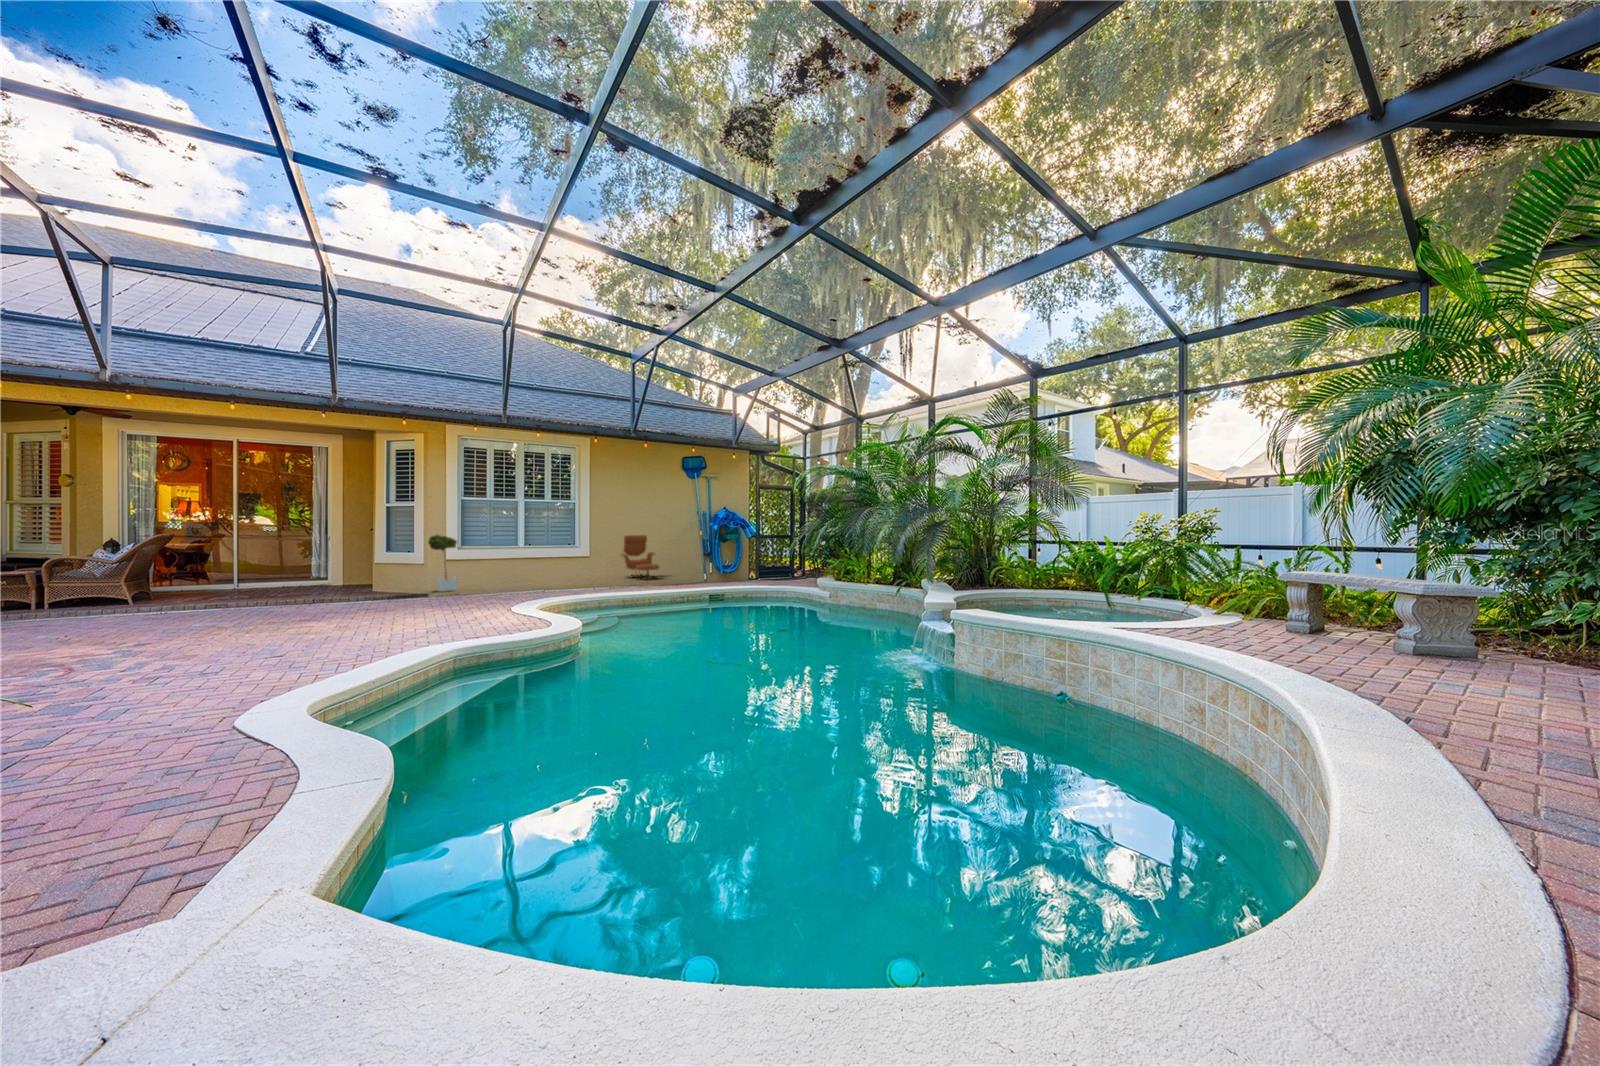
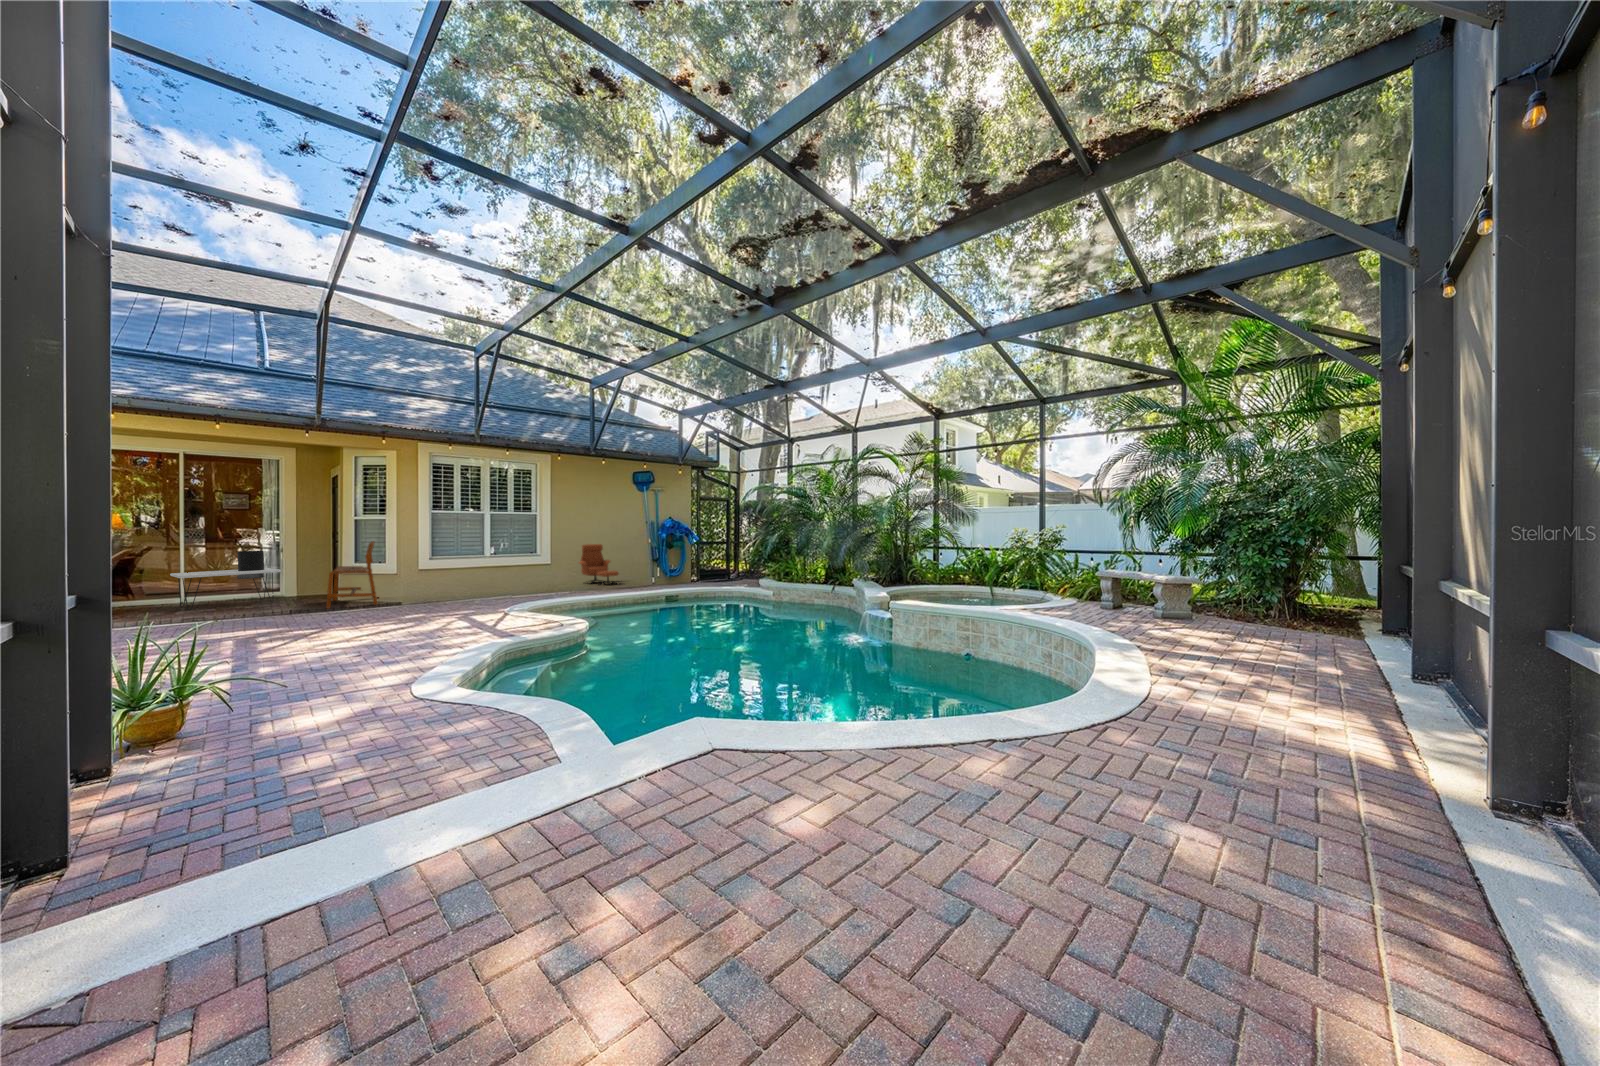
bench: none [339,528,410,598] -> present [326,541,378,608]
potted tree: present [428,535,457,592] -> none [408,546,436,601]
side table: none [216,538,320,596] -> present [170,551,281,610]

